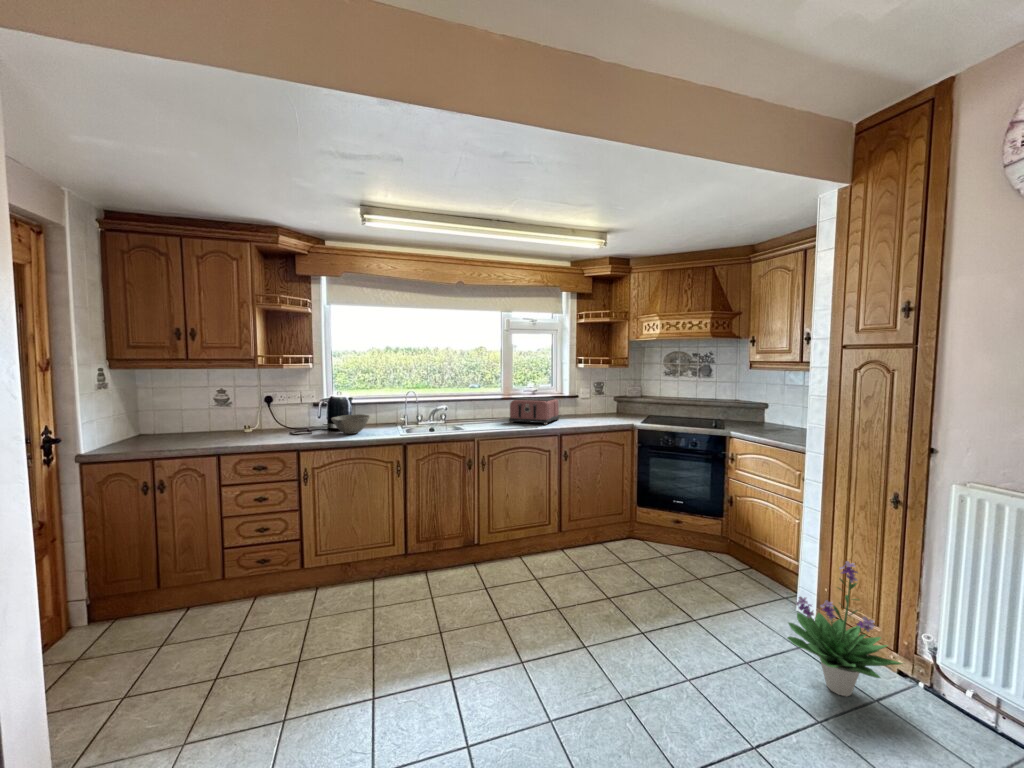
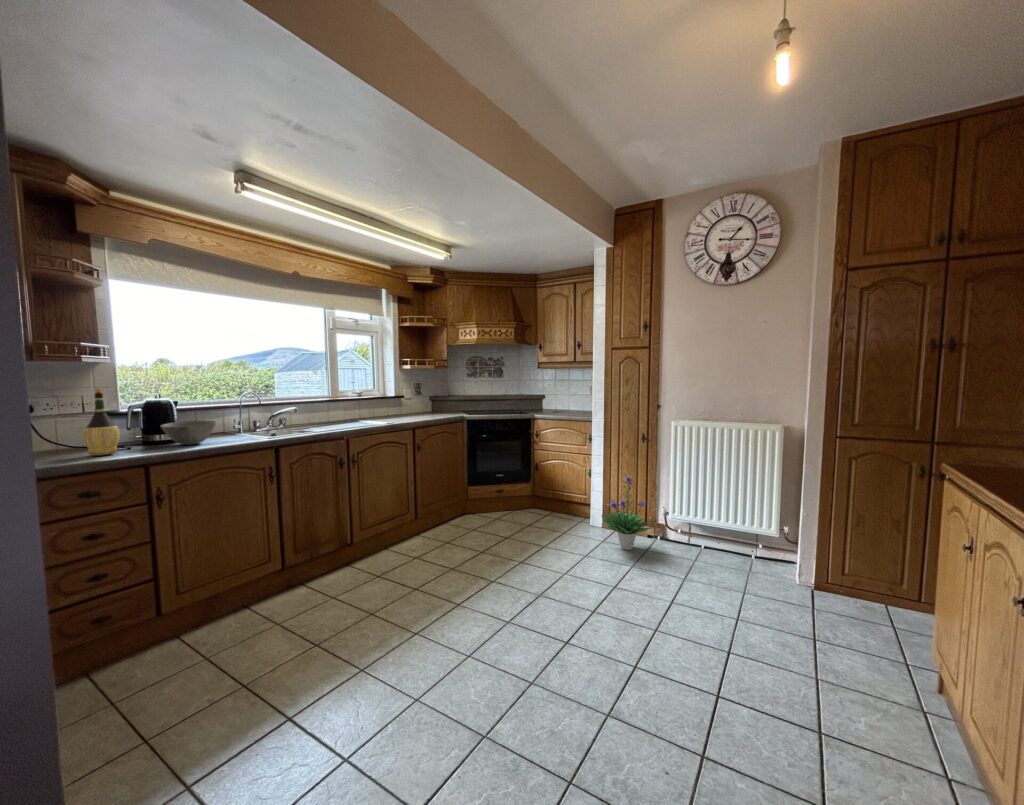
wine bottle: none [282,388,304,437] -> present [83,388,120,455]
toaster: present [509,397,560,425] -> none [355,396,397,422]

